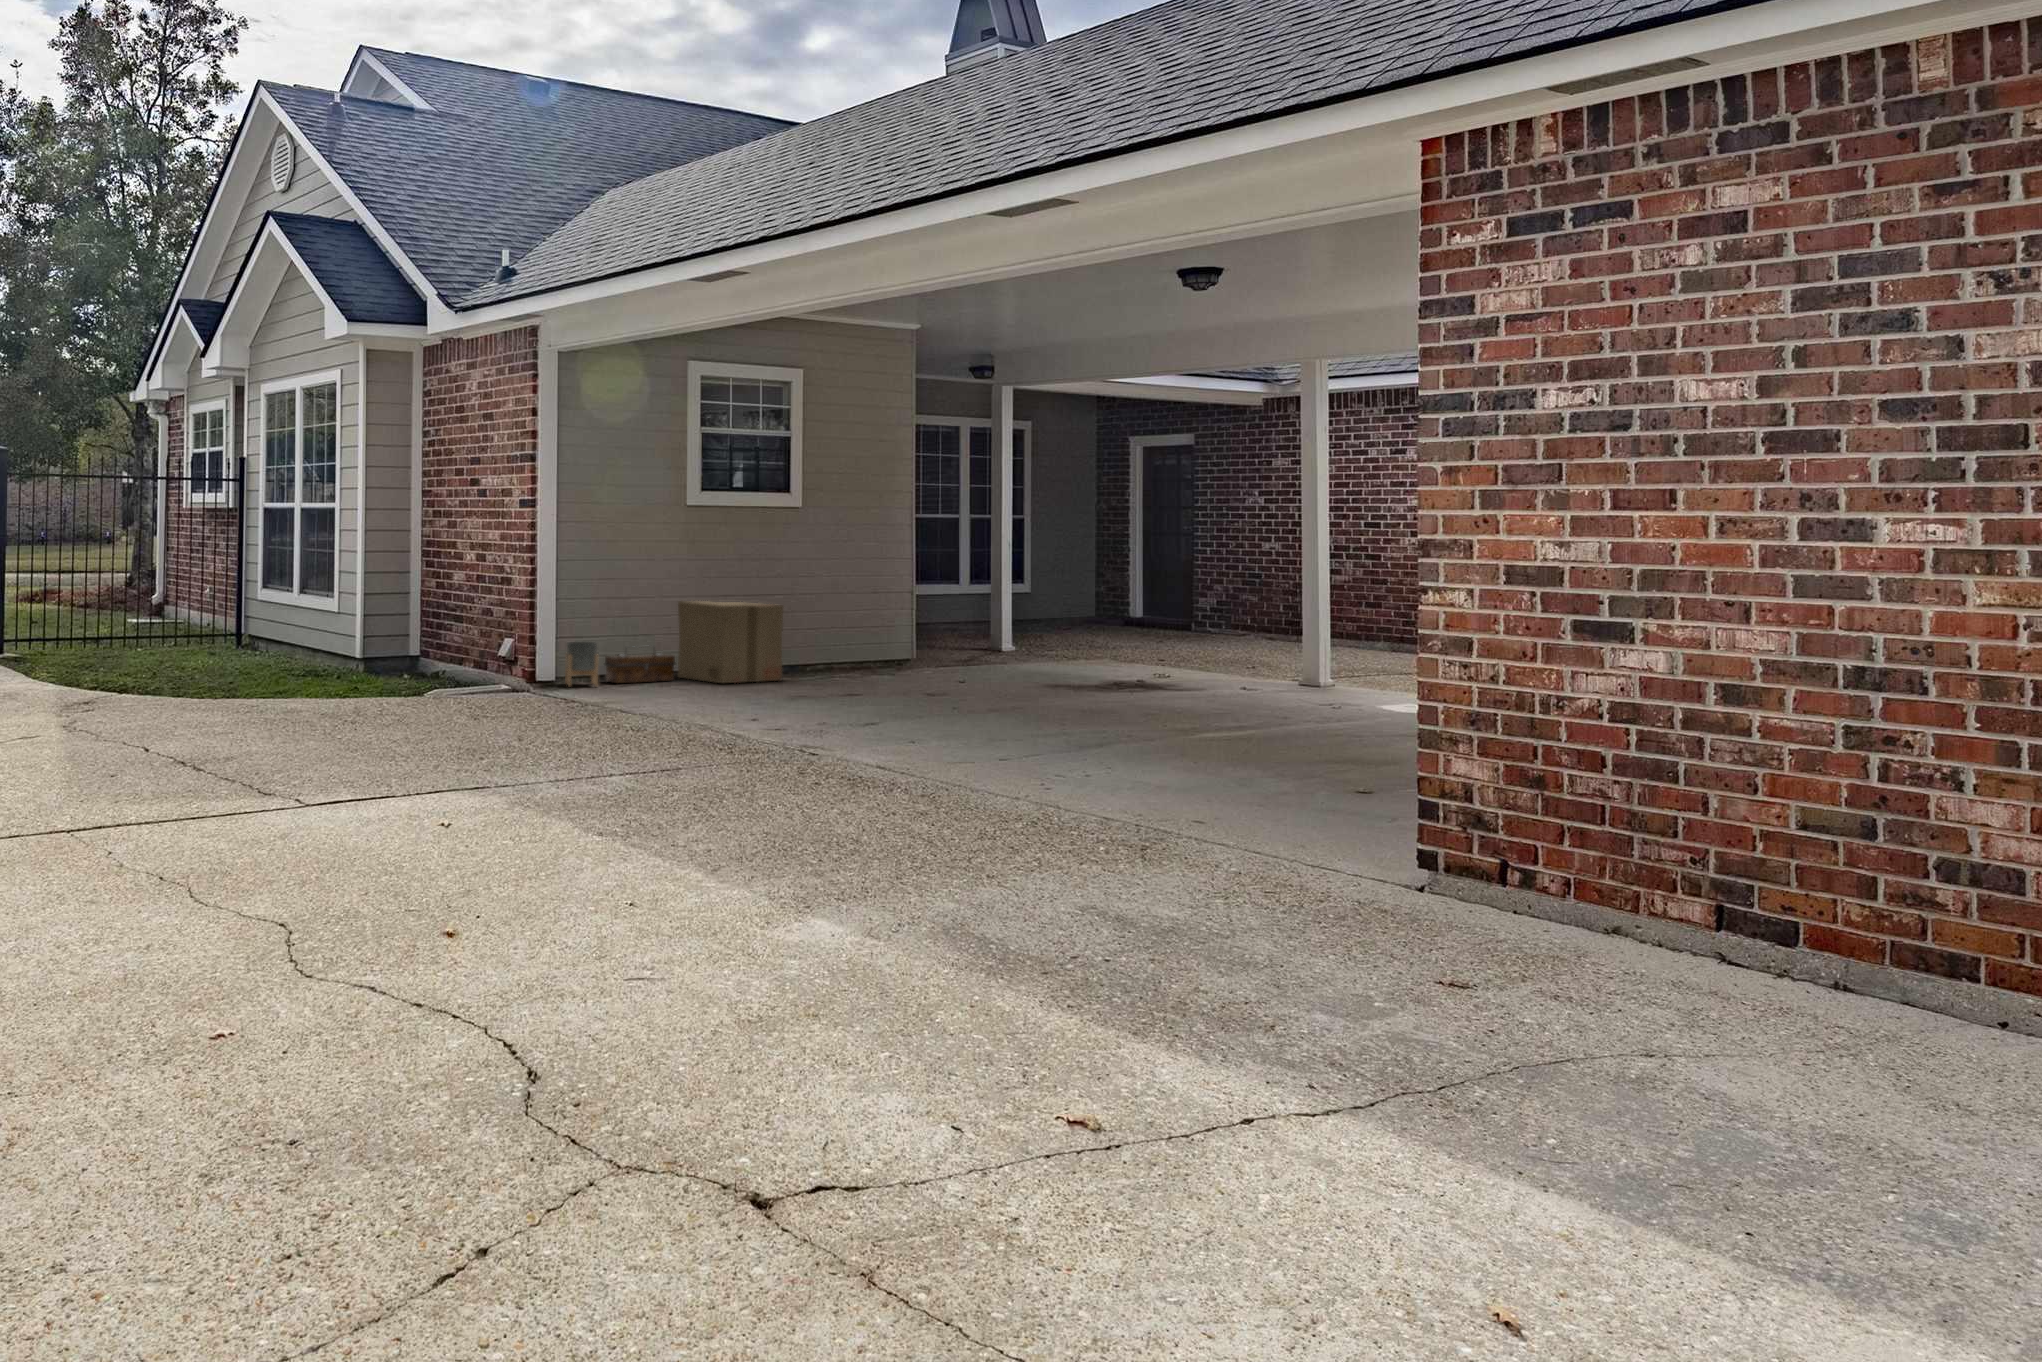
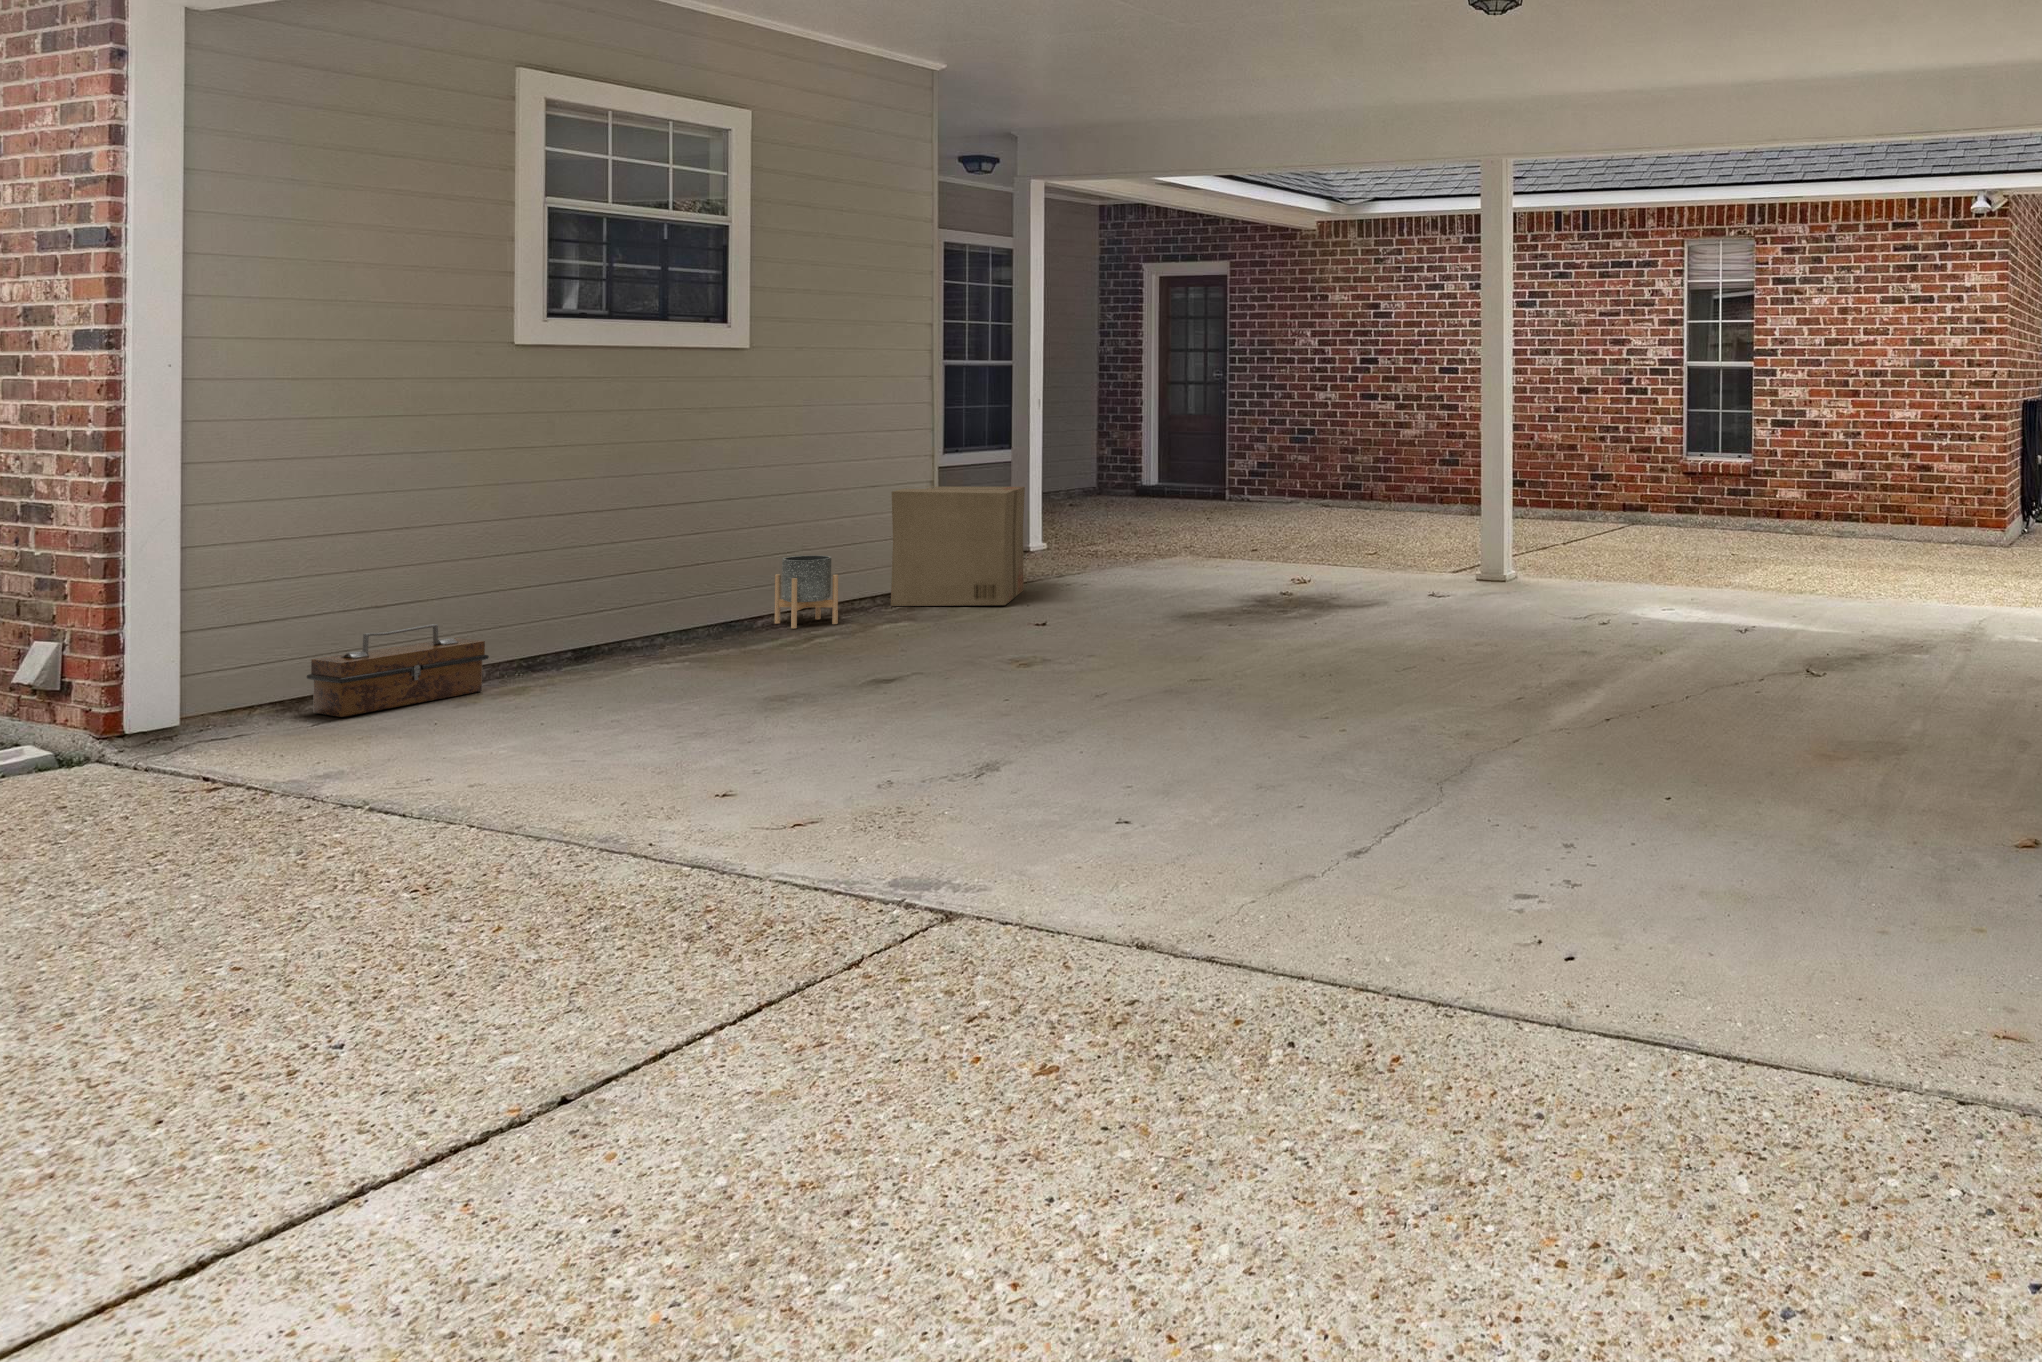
cardboard box: present [678,601,783,683] -> present [891,486,1025,606]
planter: present [565,642,598,686] -> present [775,555,838,629]

